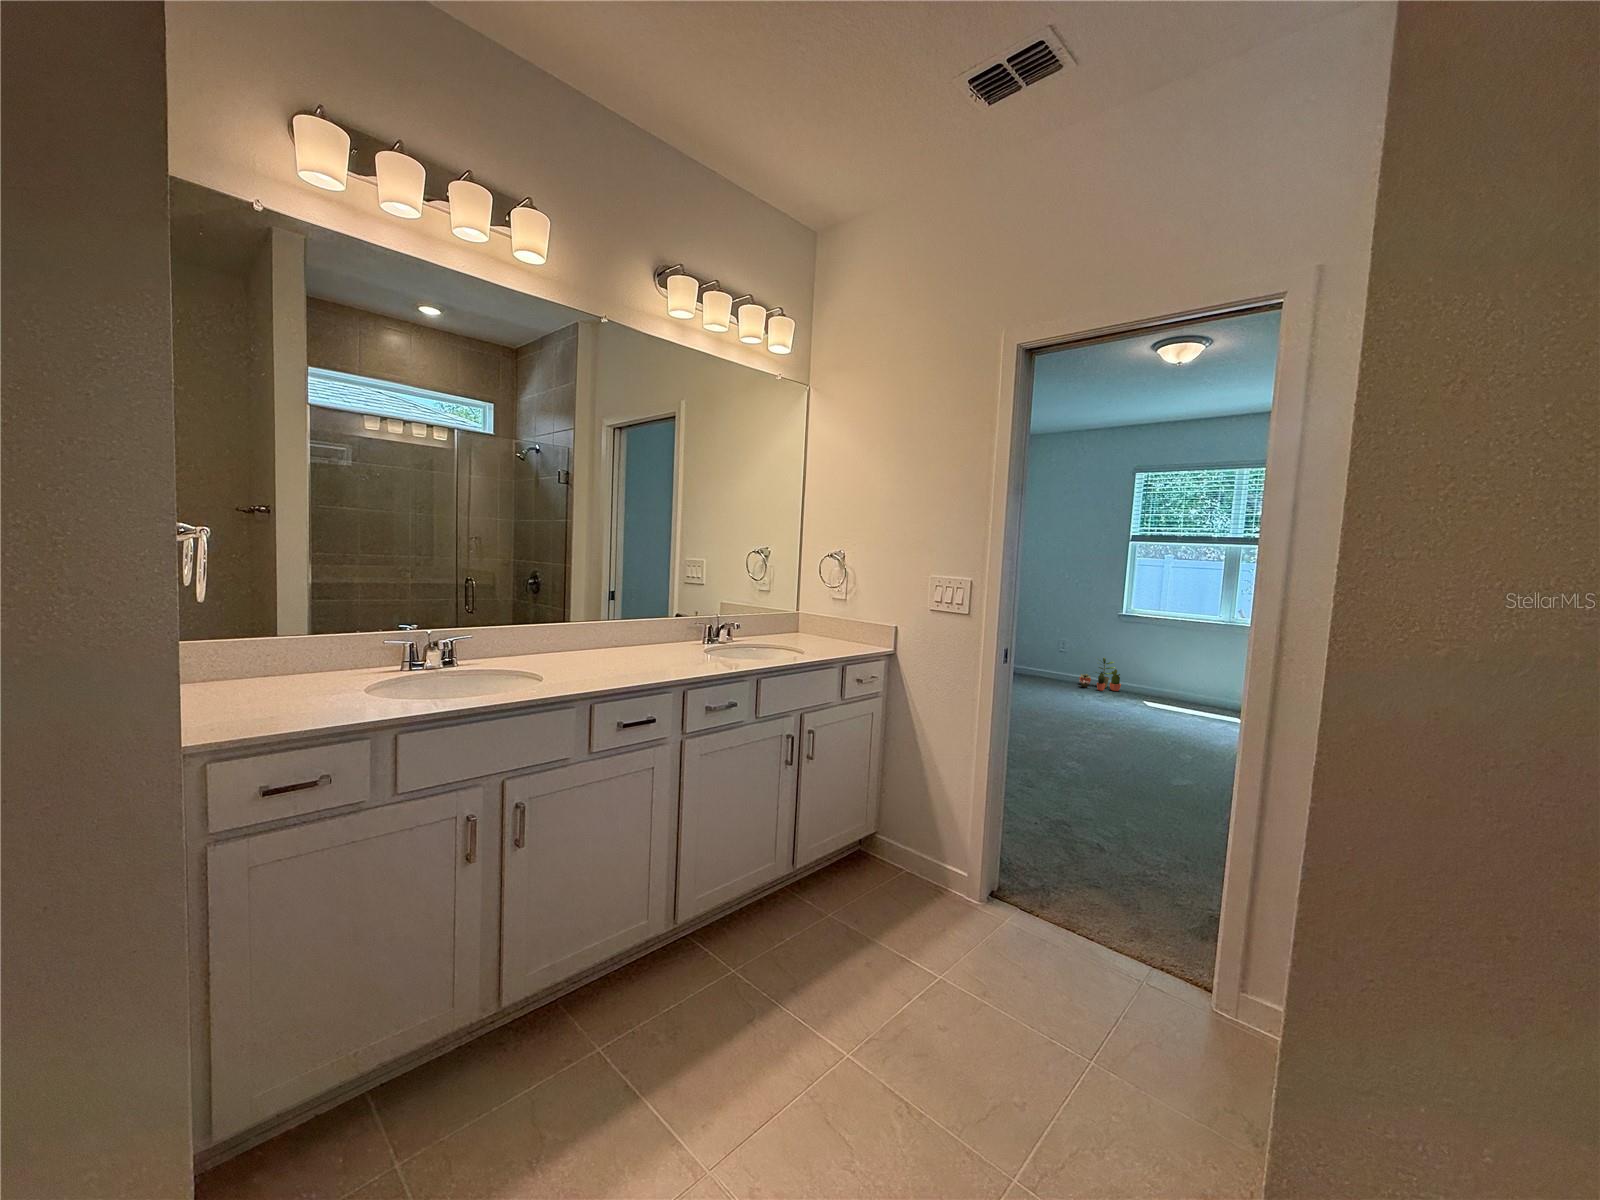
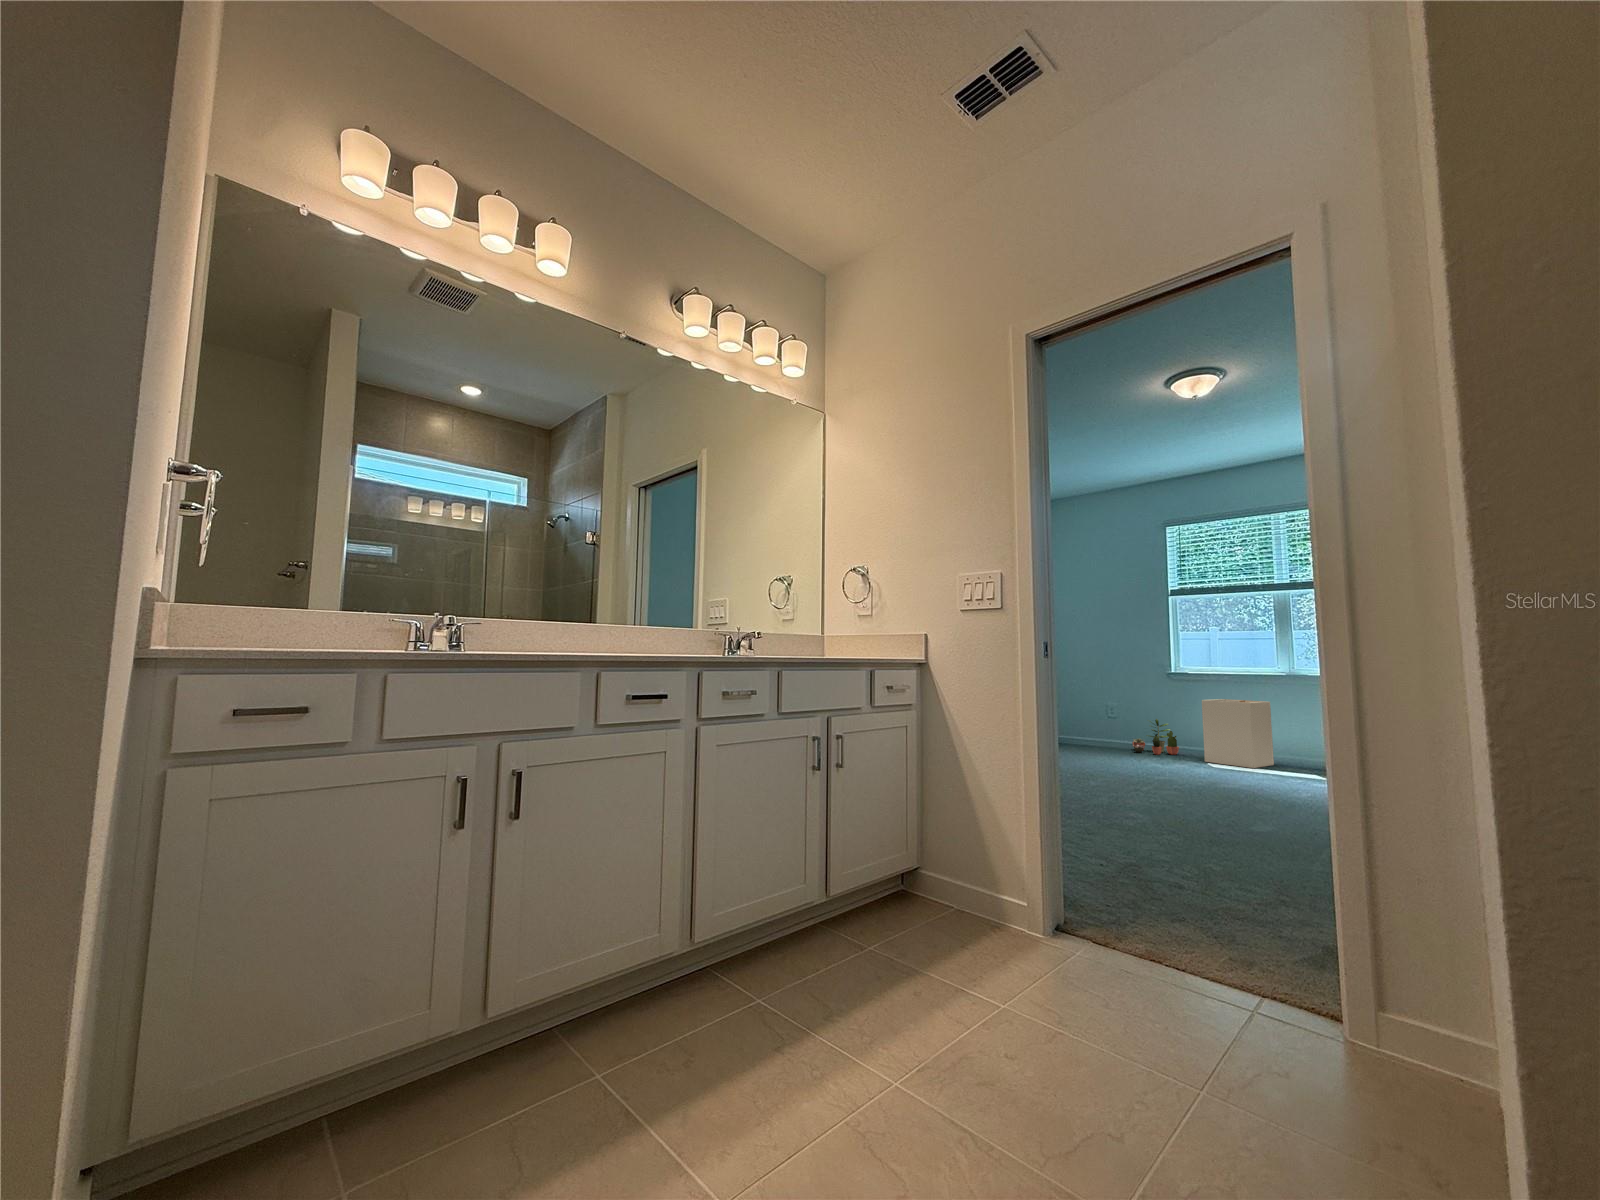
laundry hamper: none [1142,643,1209,710] -> present [1202,699,1274,768]

